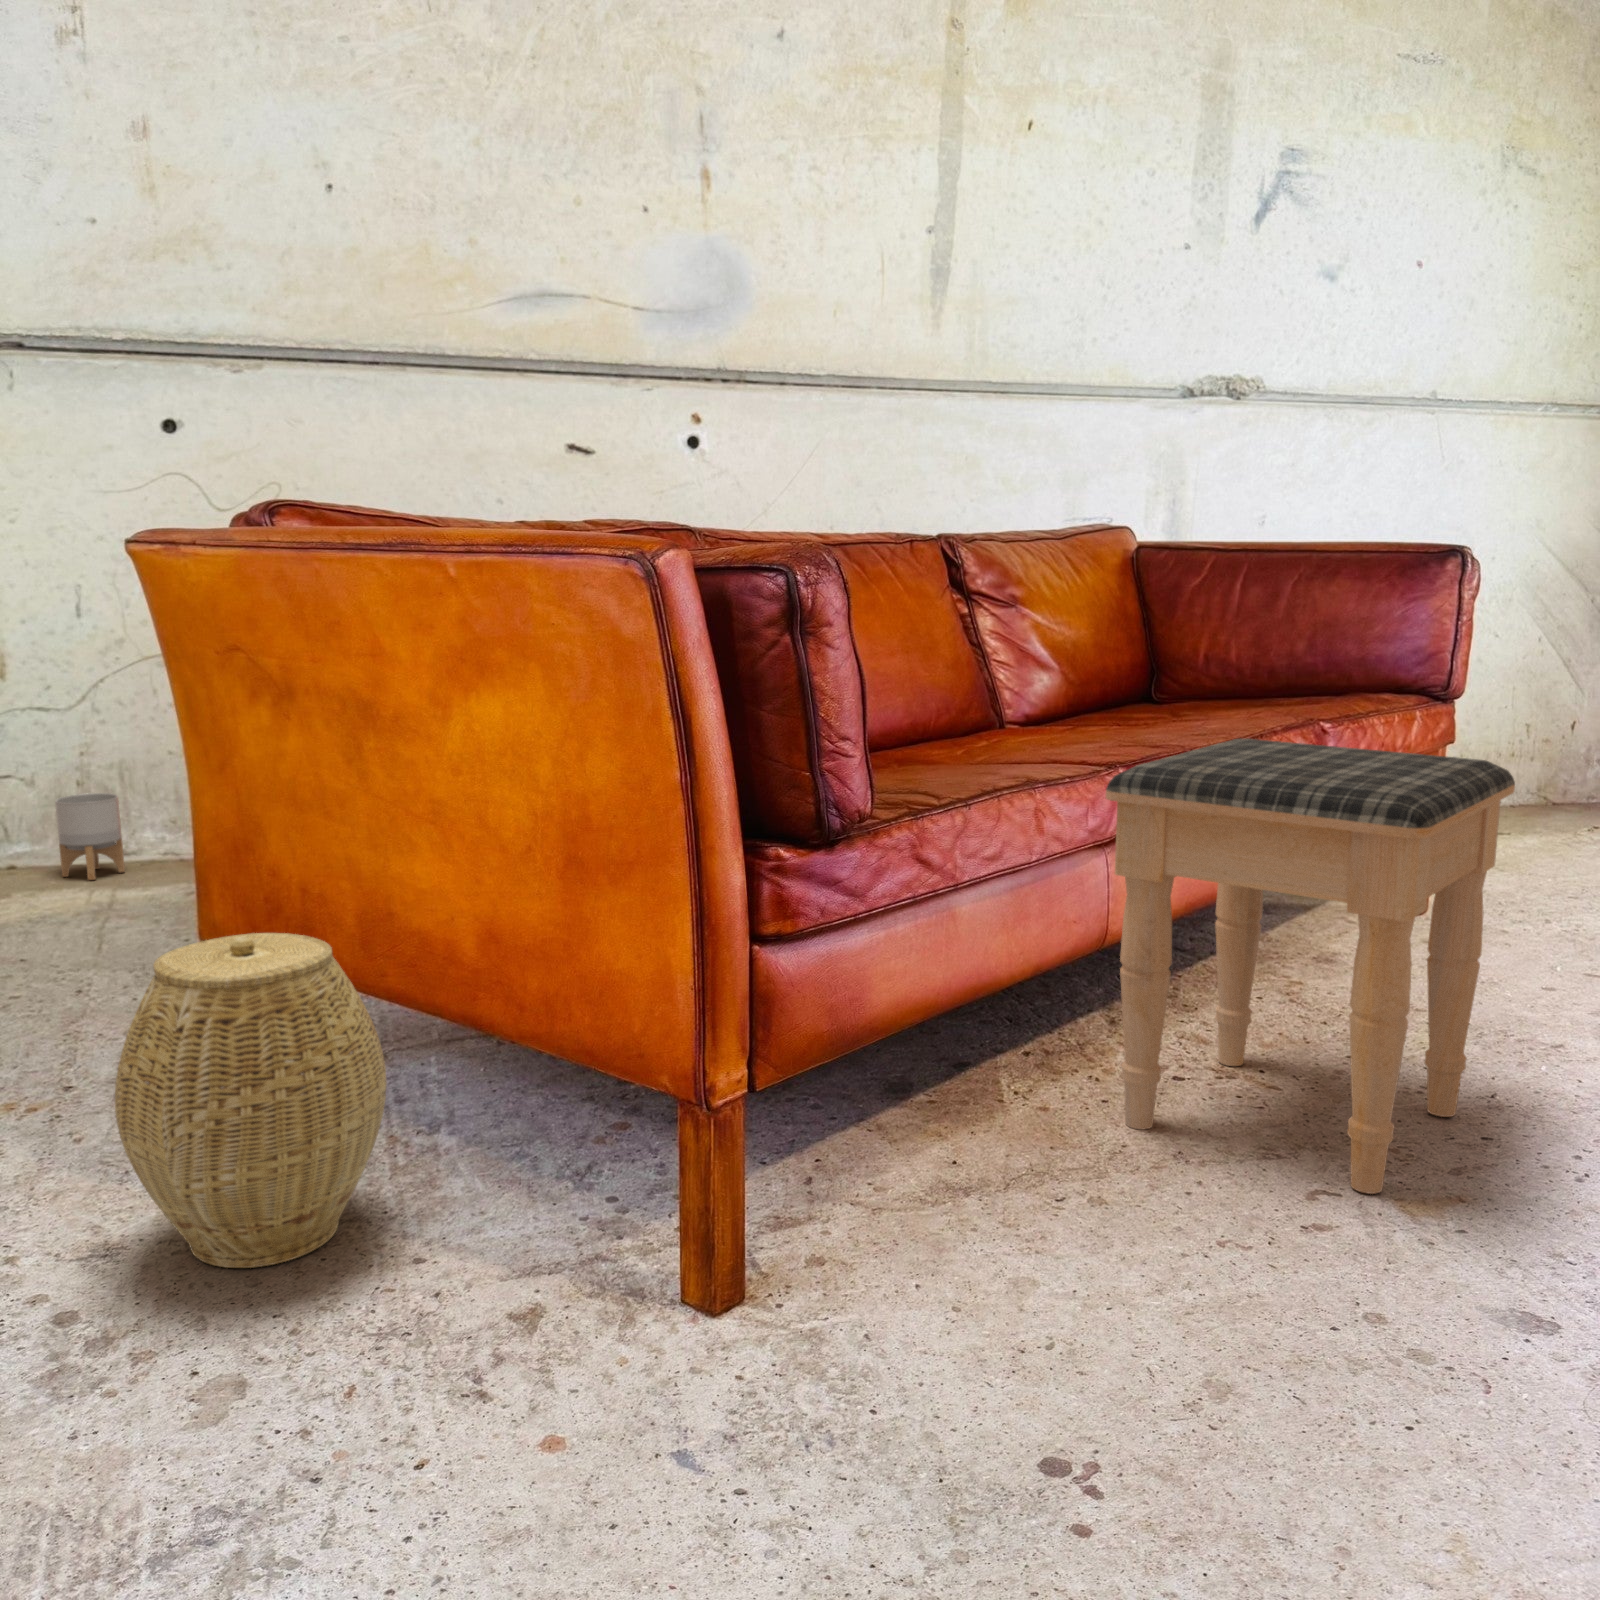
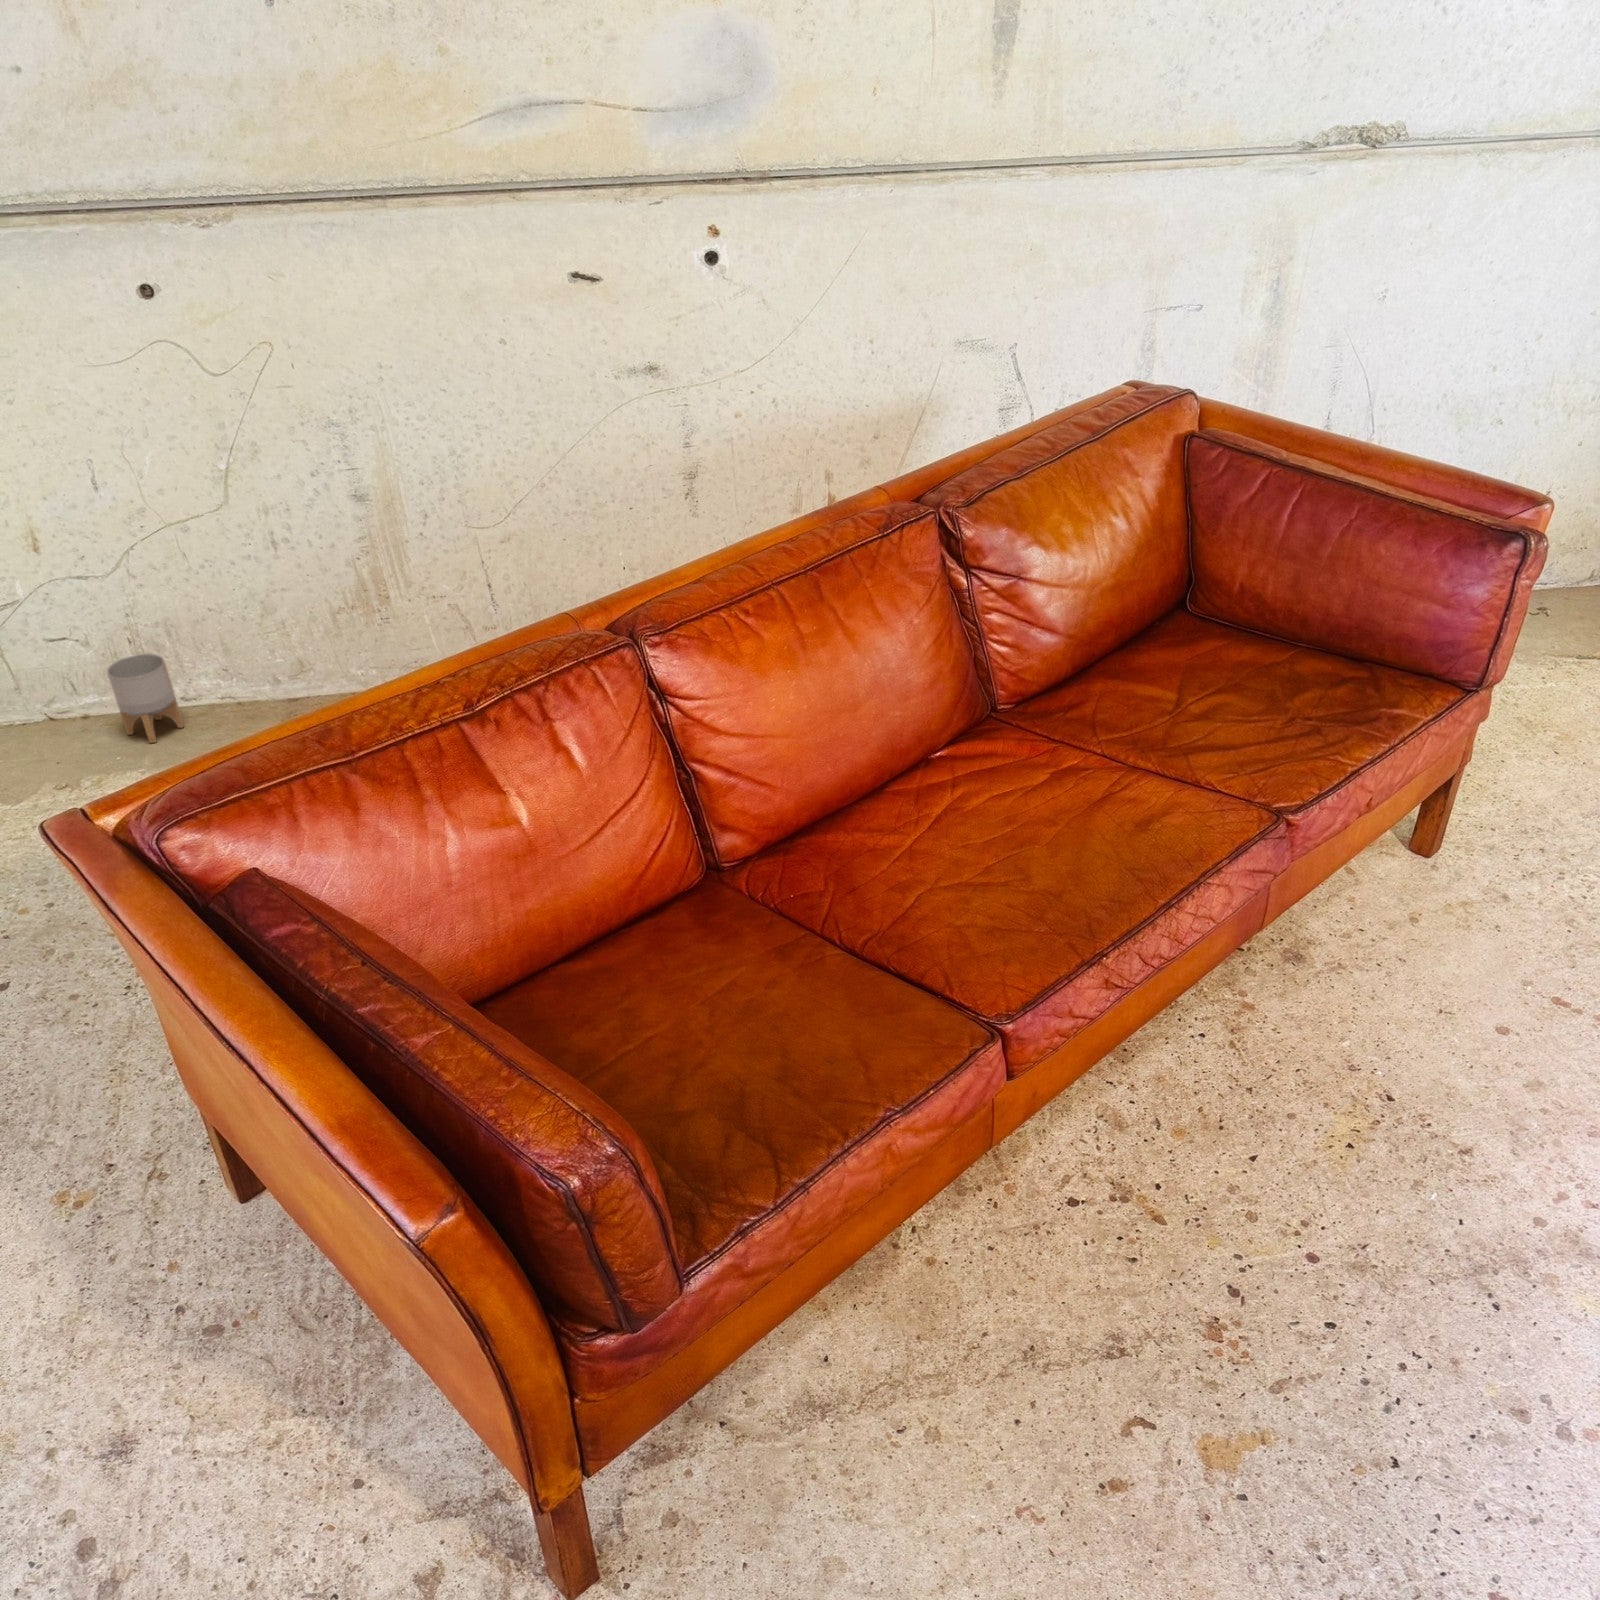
footstool: present [1106,739,1515,1194] -> none [995,904,1428,1416]
woven basket: present [115,933,387,1268] -> none [81,1185,318,1455]

